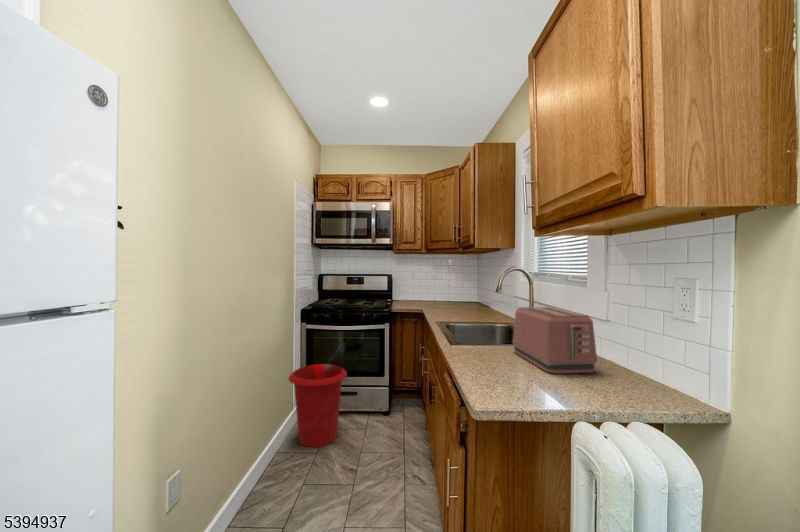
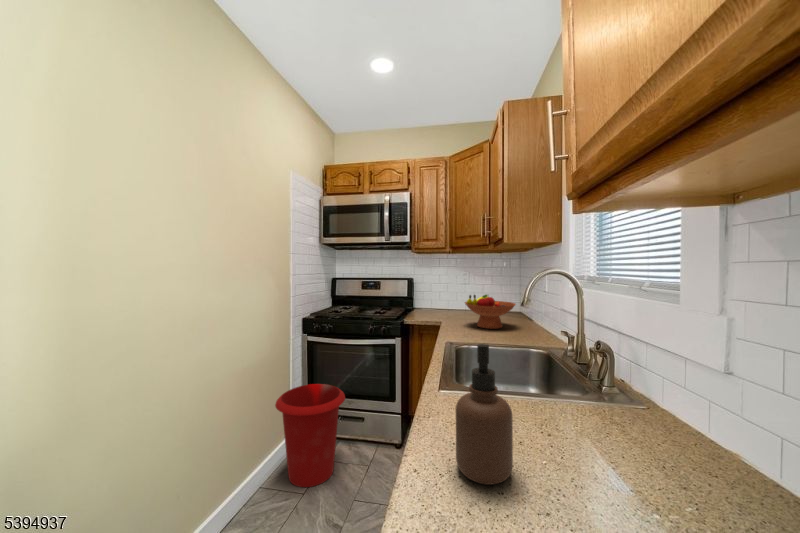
fruit bowl: none [443,287,483,313] -> present [465,295,516,329]
soap dispenser: none [475,303,505,374] -> present [456,344,513,485]
toaster: present [513,307,597,373] -> none [541,341,712,497]

